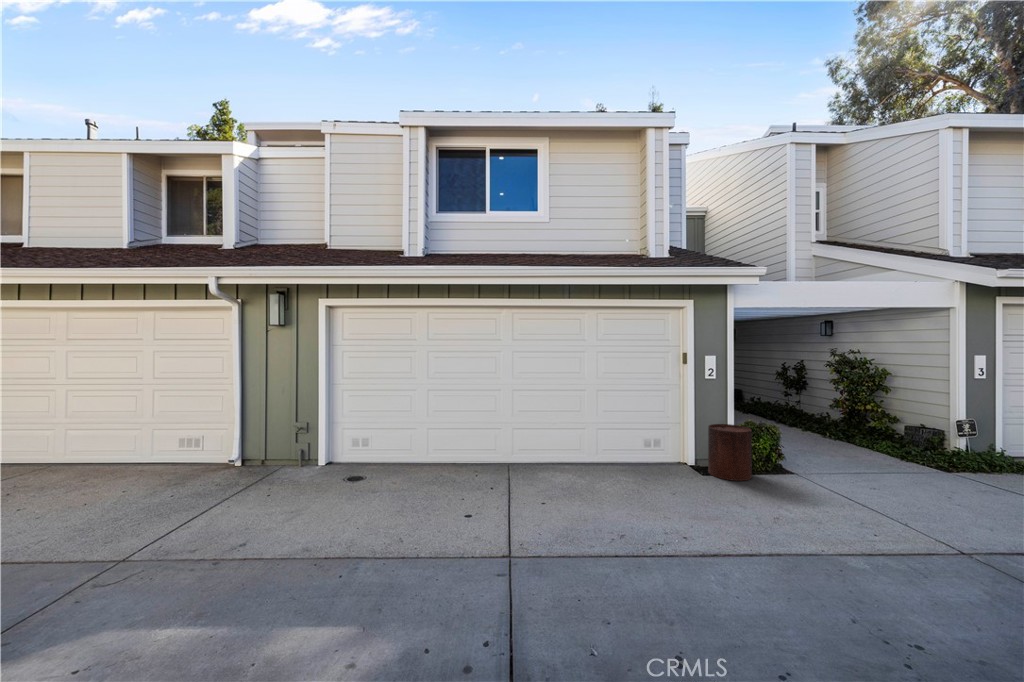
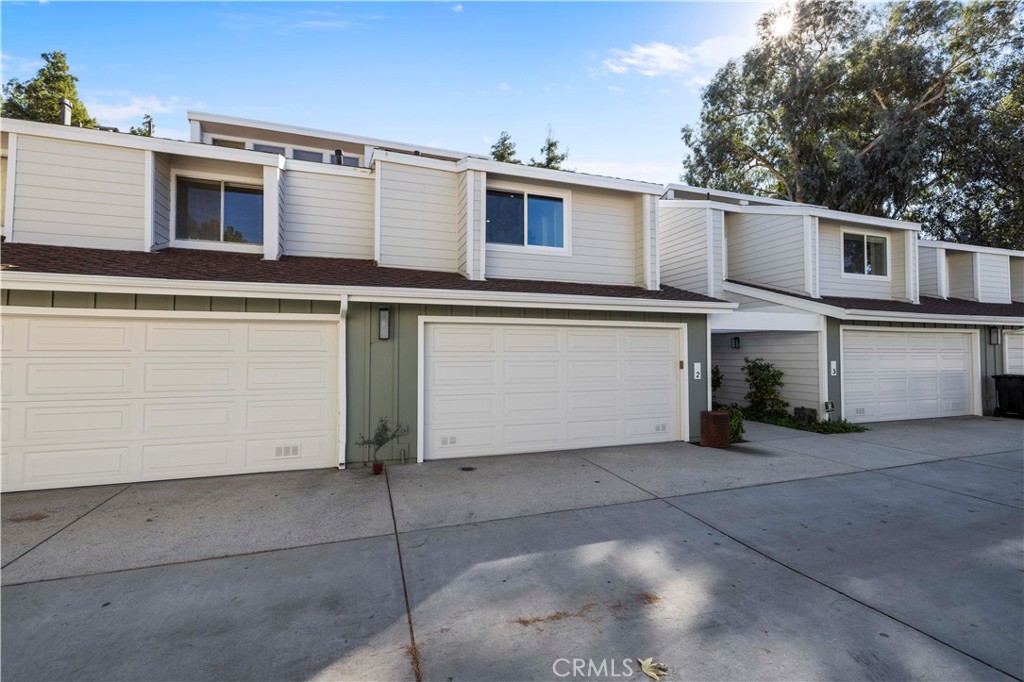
potted tree: none [234,412,286,478] -> present [355,417,402,474]

